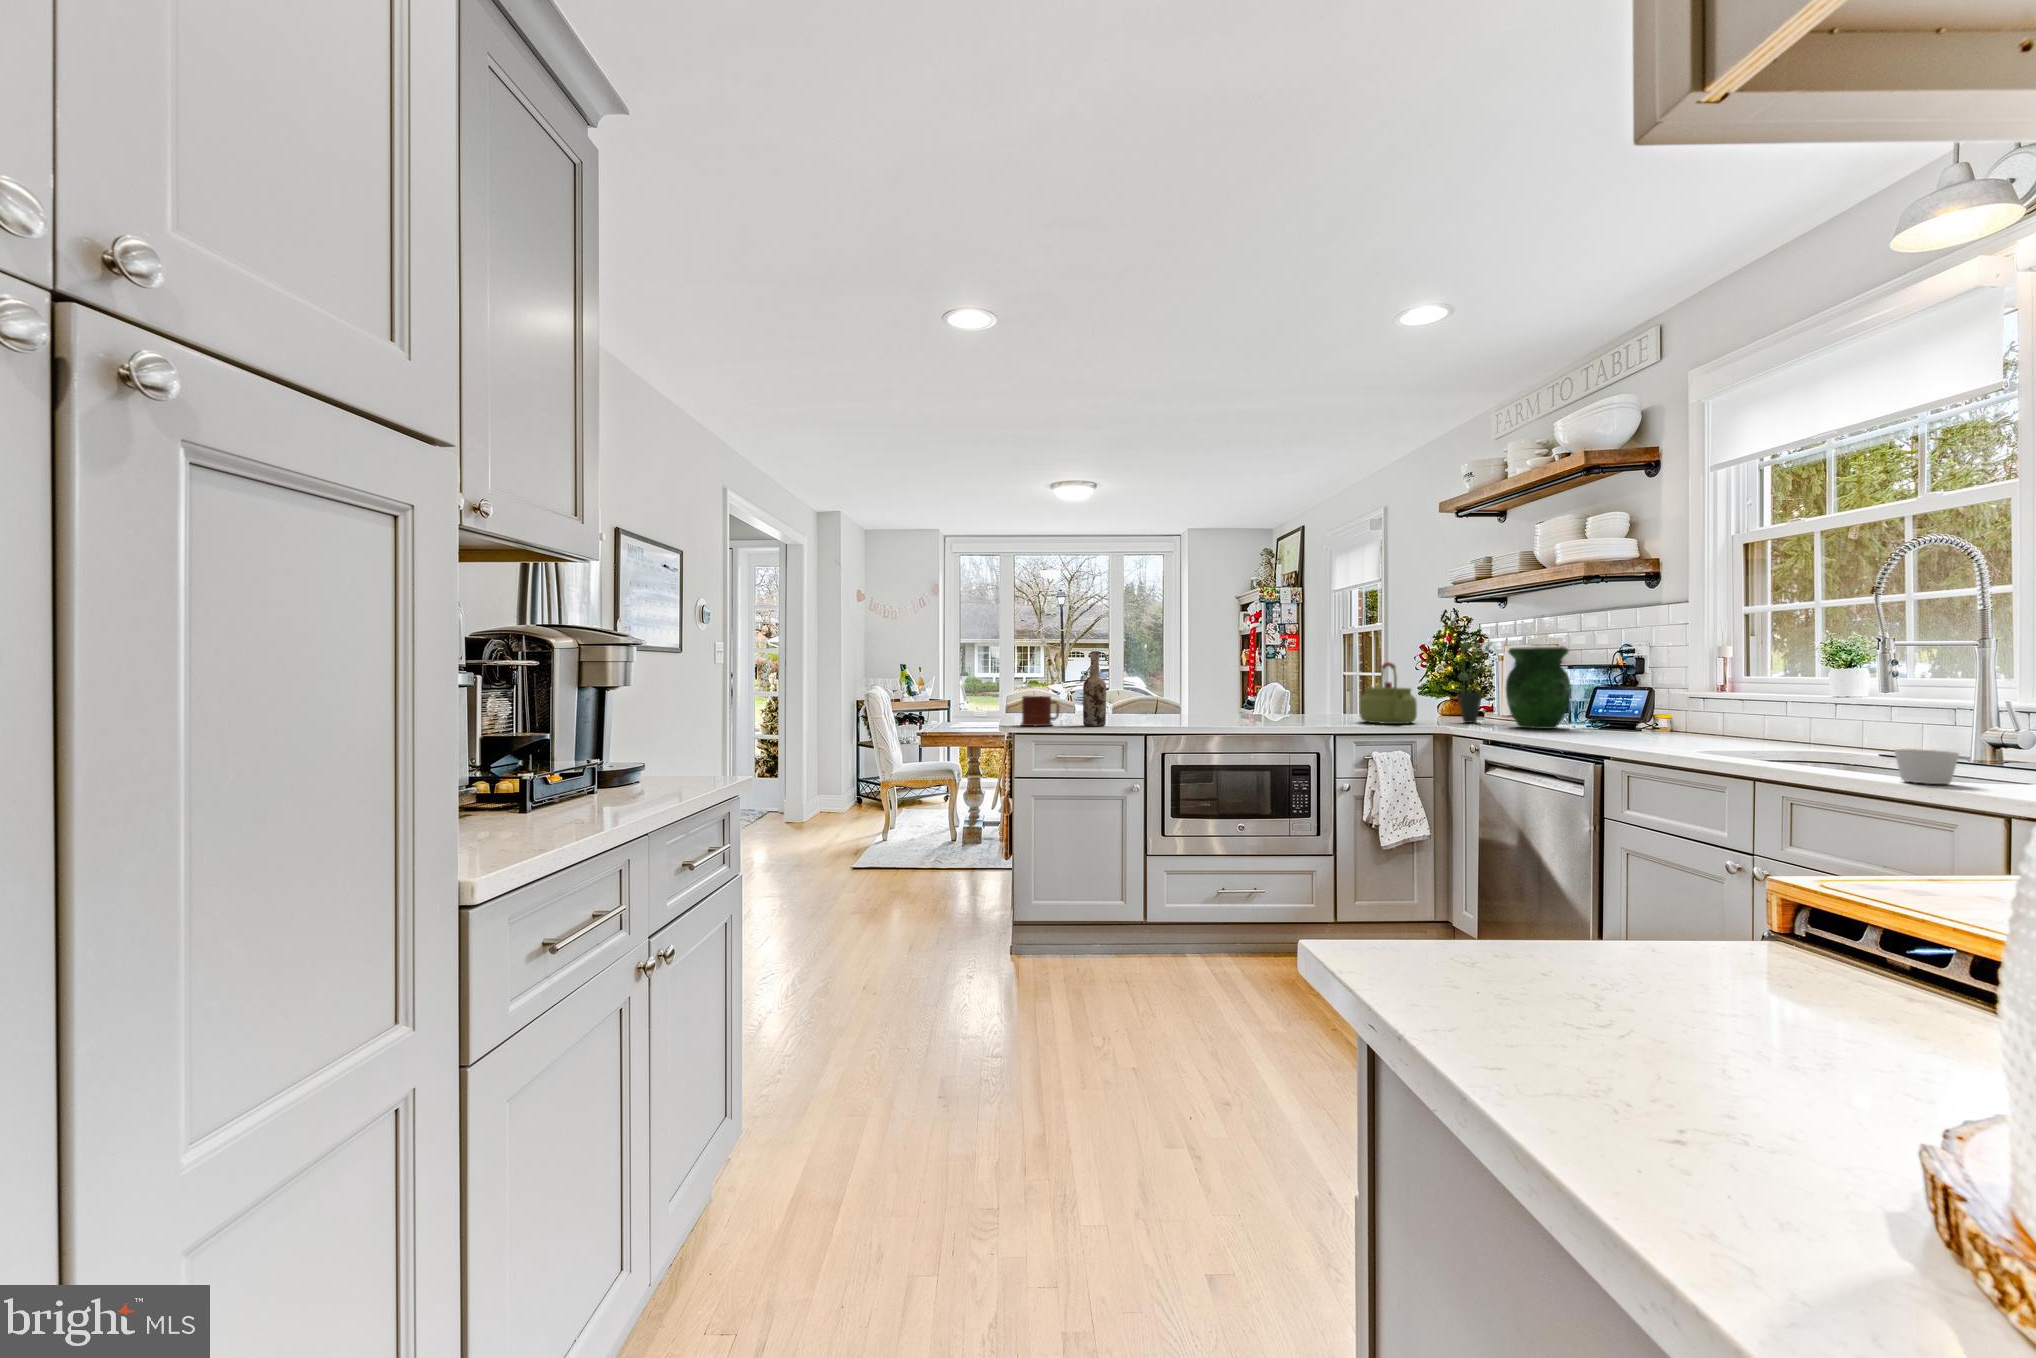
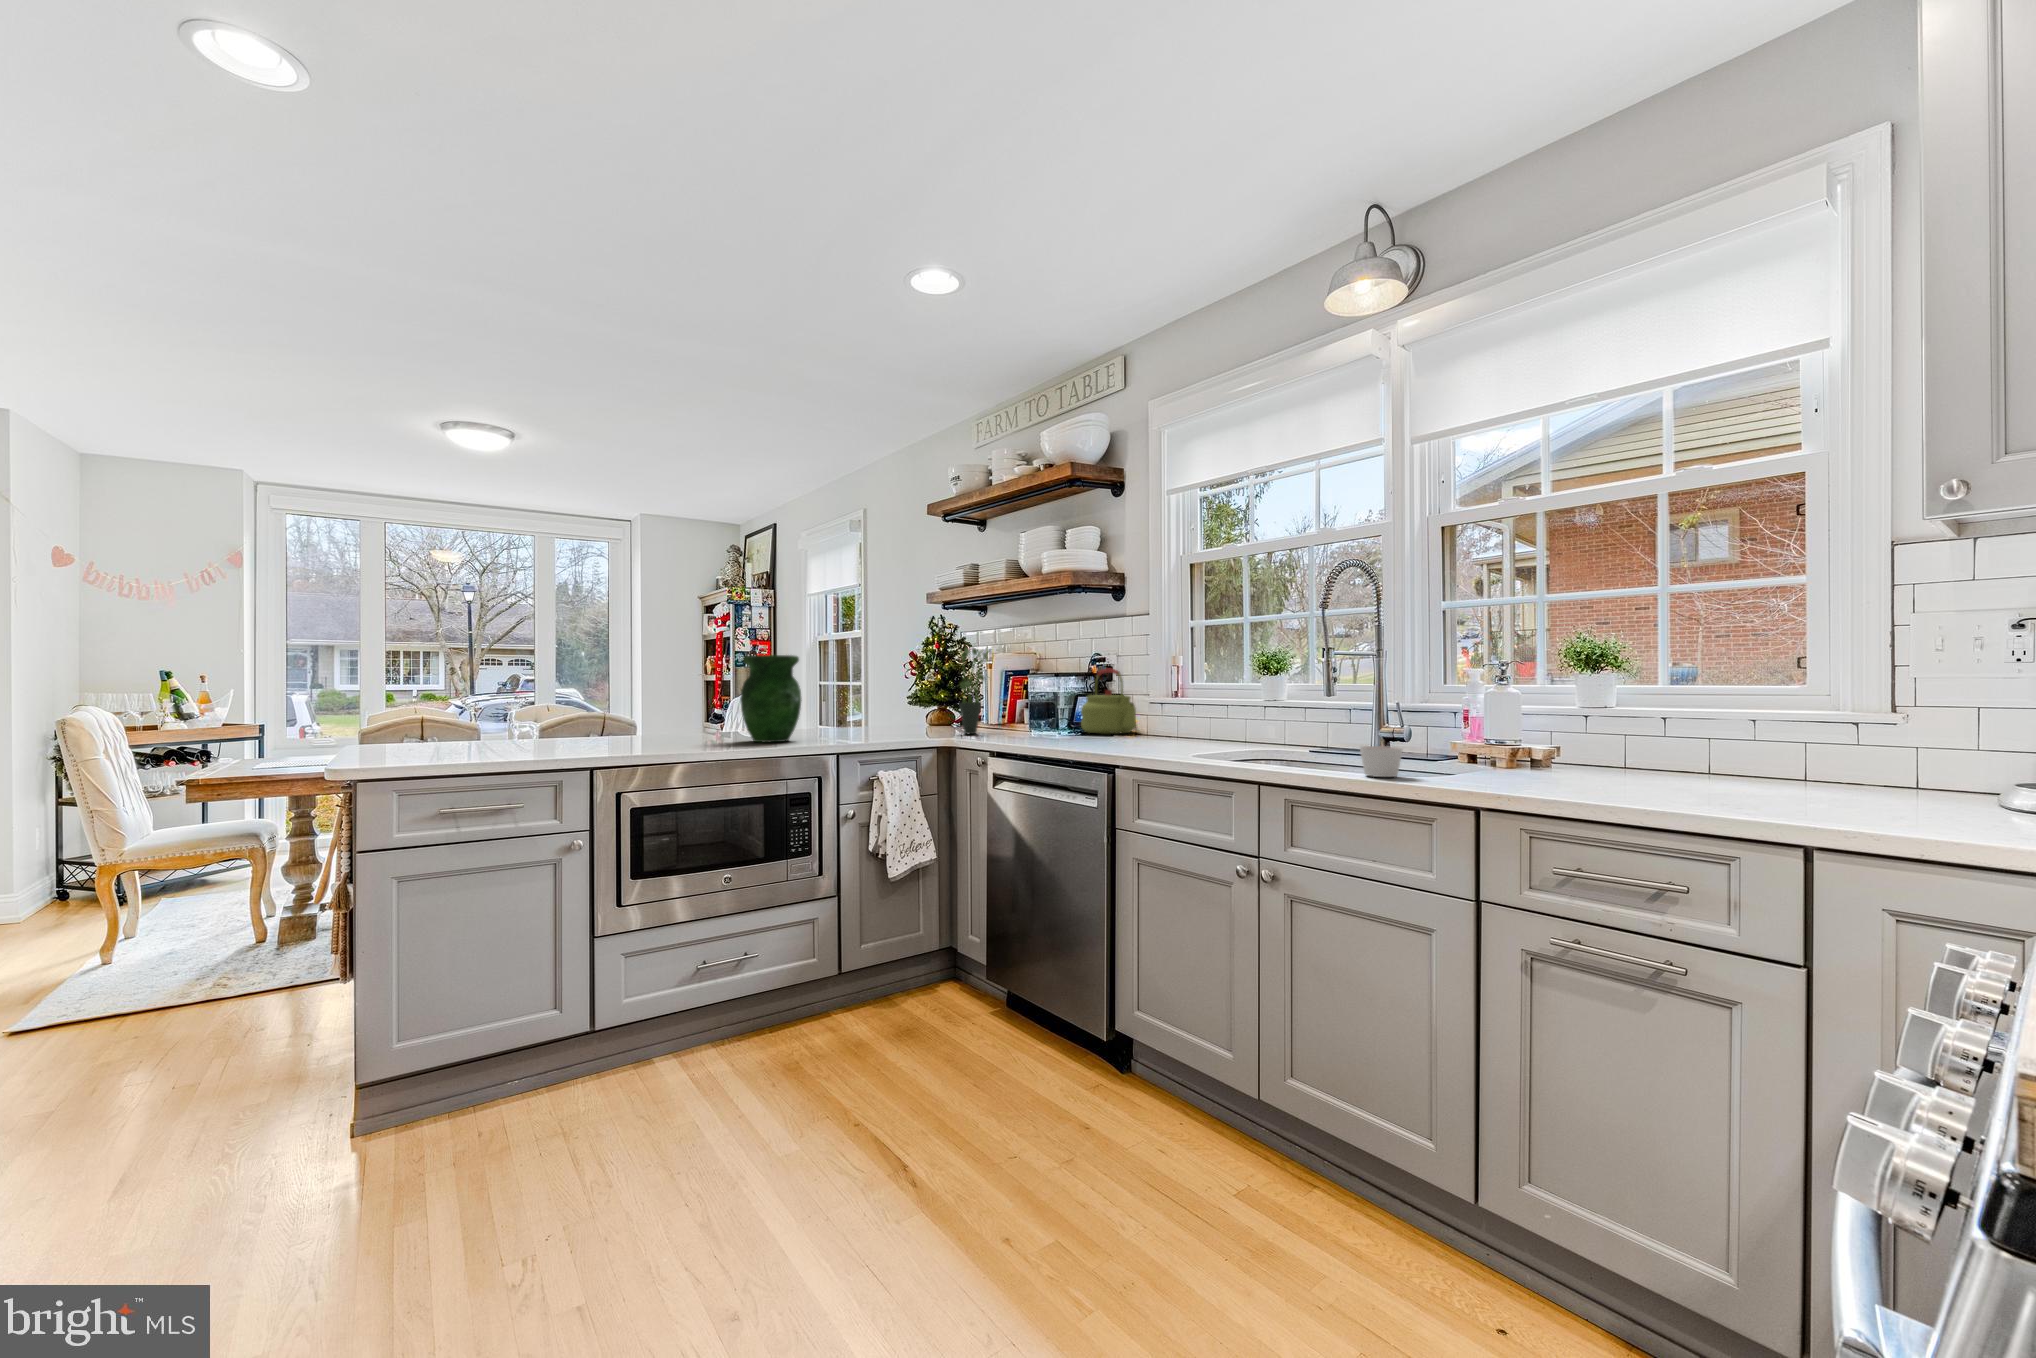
vase: present [1506,647,1571,729] -> present [740,655,802,742]
wine bottle: present [1083,651,1106,726] -> none [494,651,532,760]
kettle: present [1360,662,1417,724] -> present [1081,669,1136,734]
mug: present [1021,696,1059,726] -> none [381,718,453,766]

